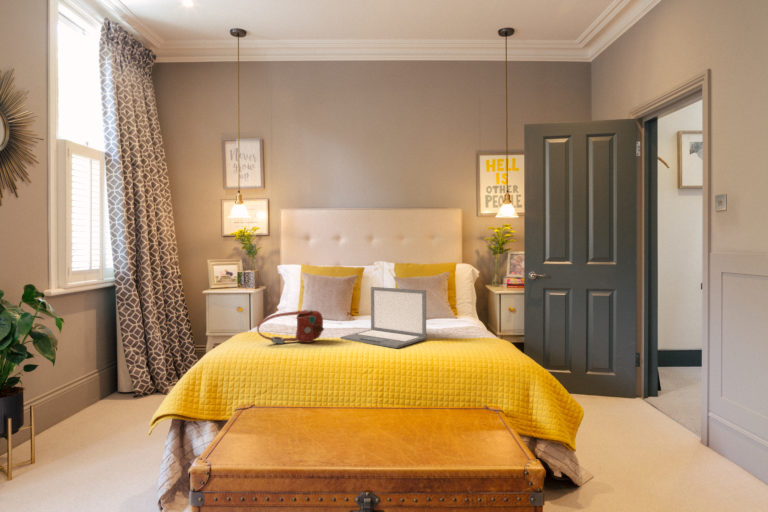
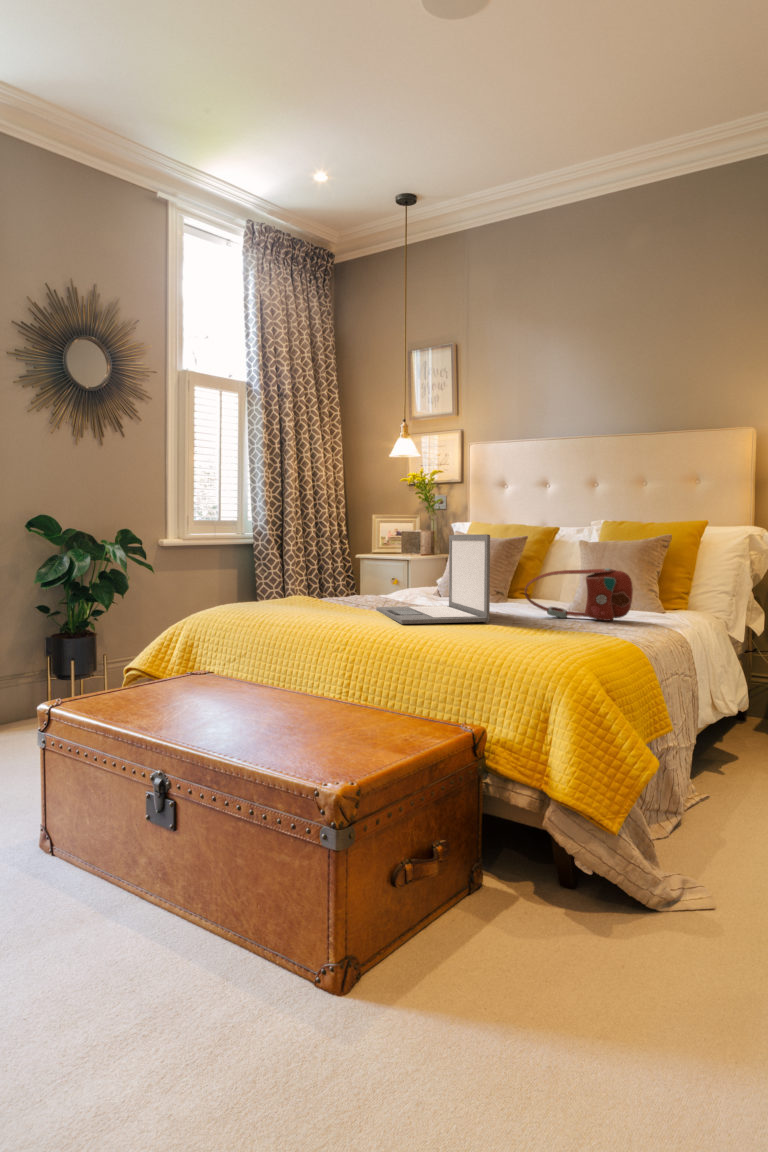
handbag: present [257,310,324,344] -> present [525,568,633,621]

